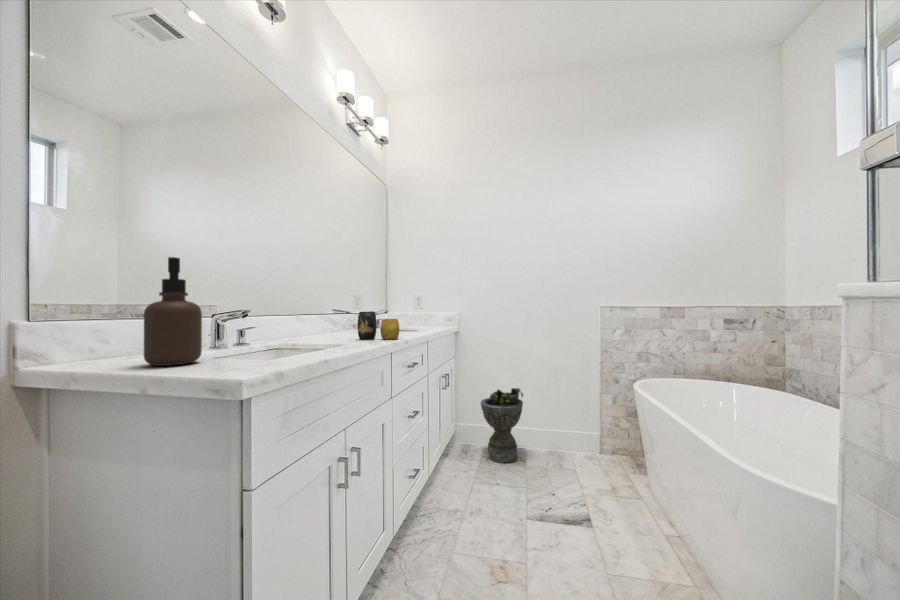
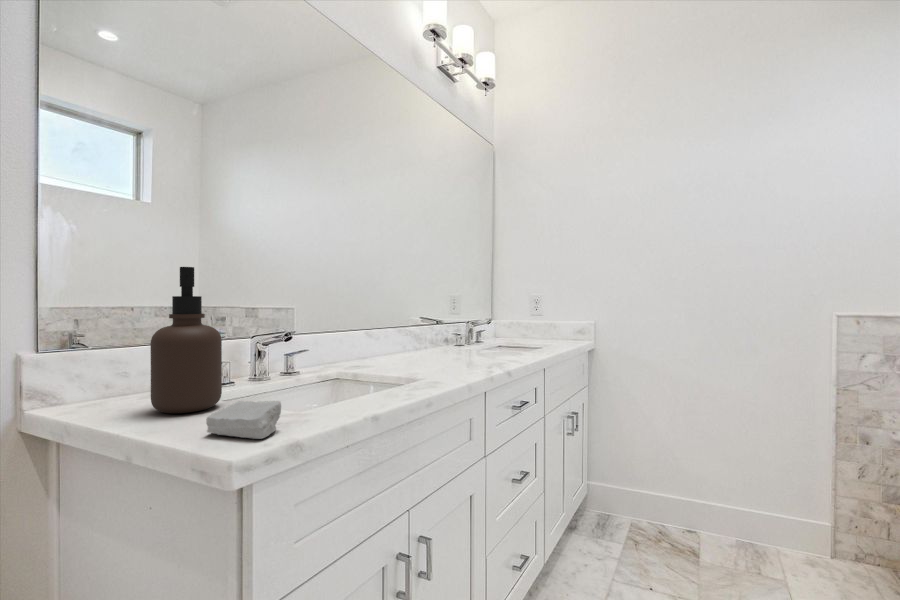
vase: present [358,312,399,340] -> none [443,326,500,368]
soap bar: none [208,348,263,371] -> present [206,401,281,439]
planter: present [481,388,523,463] -> none [625,436,695,551]

